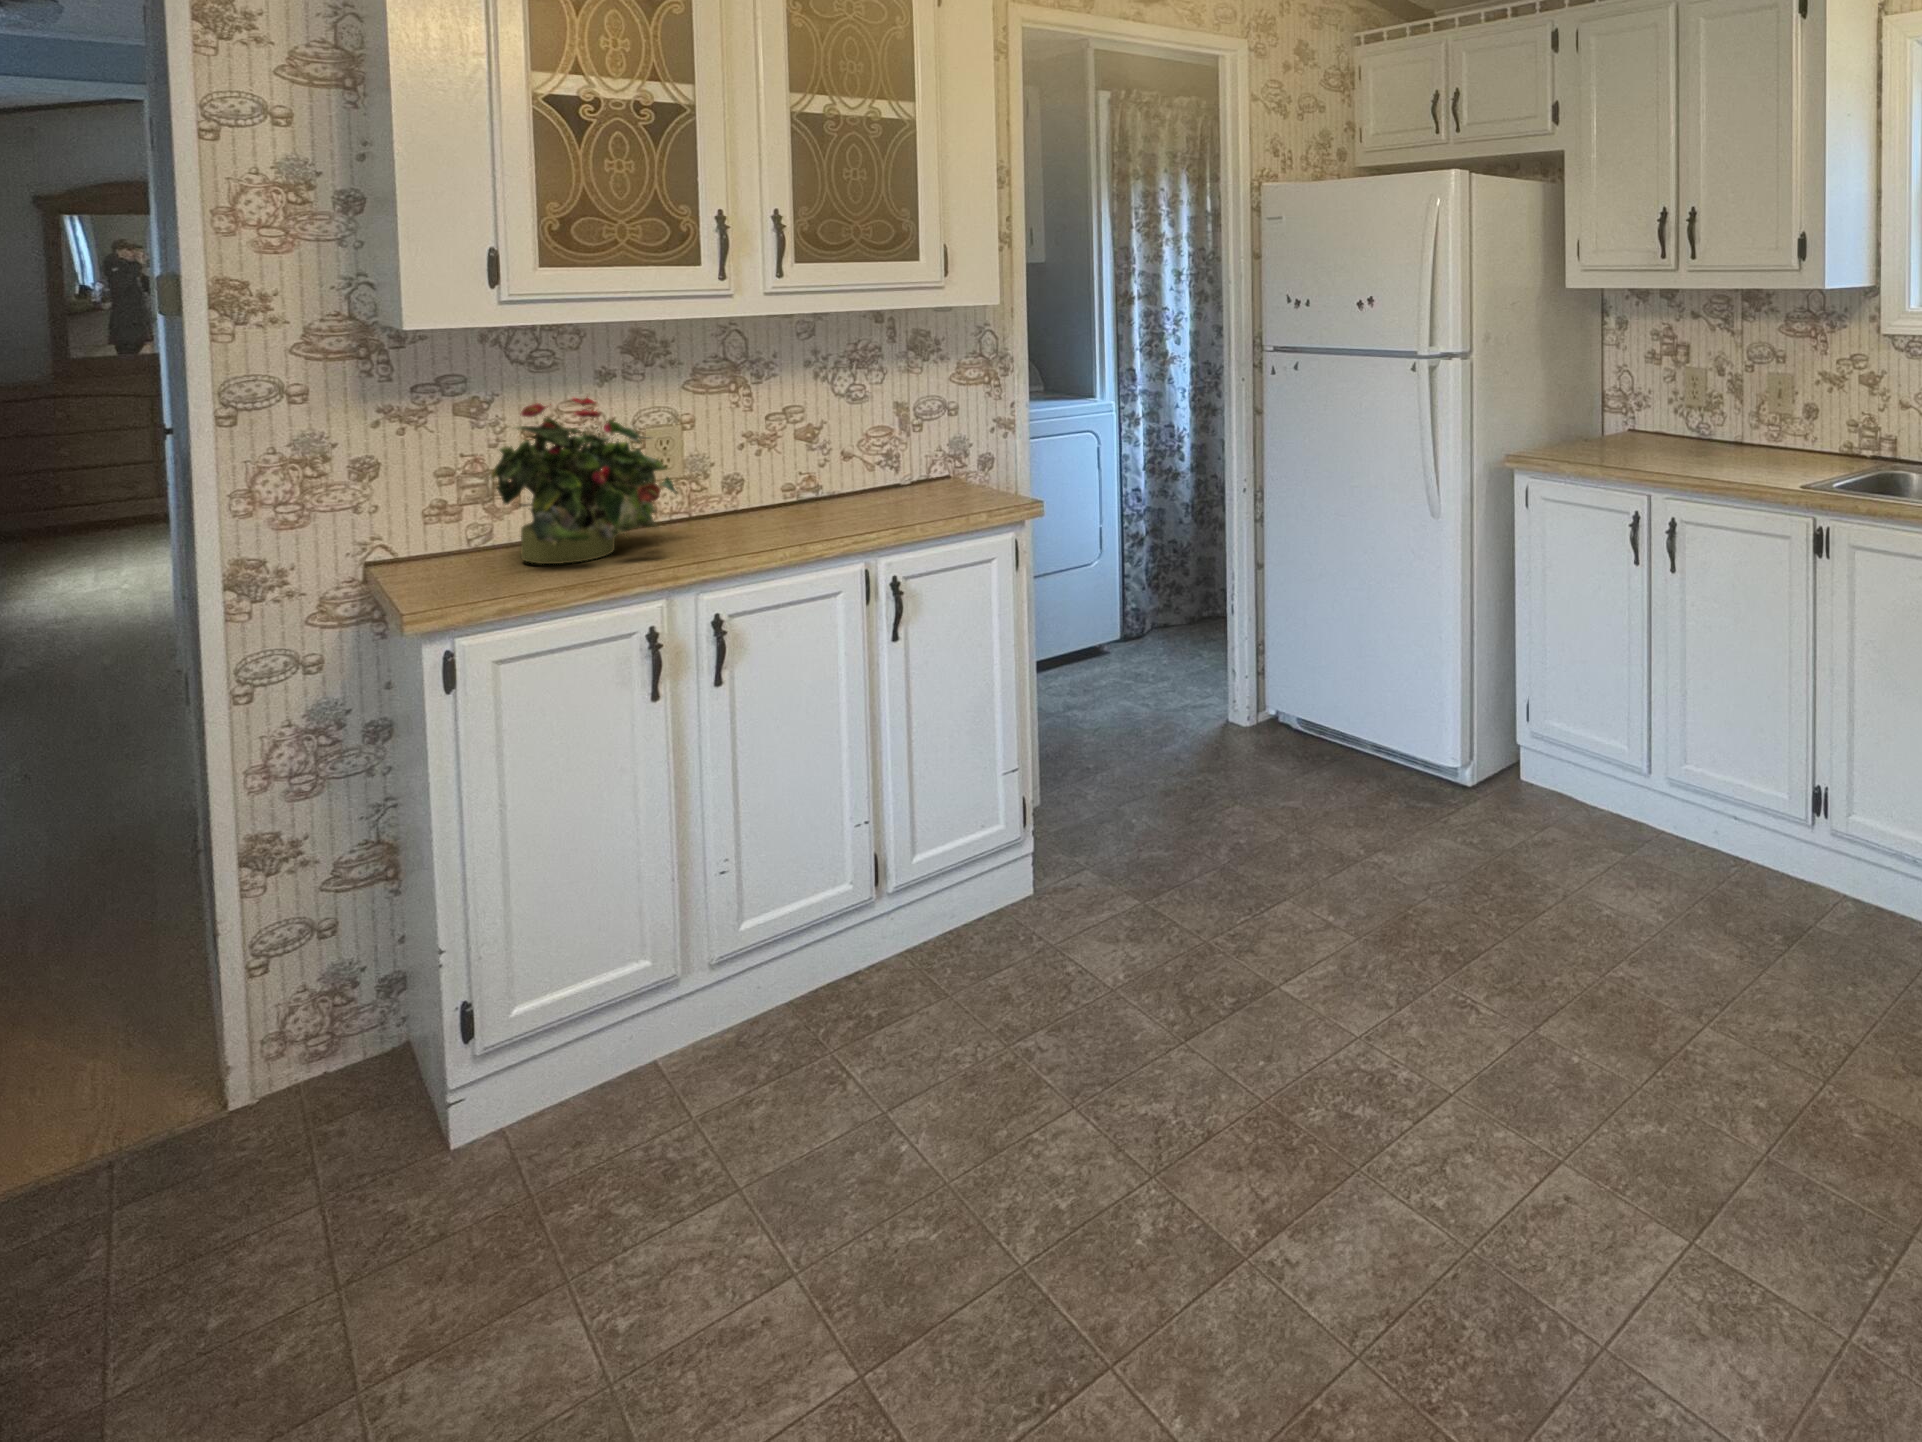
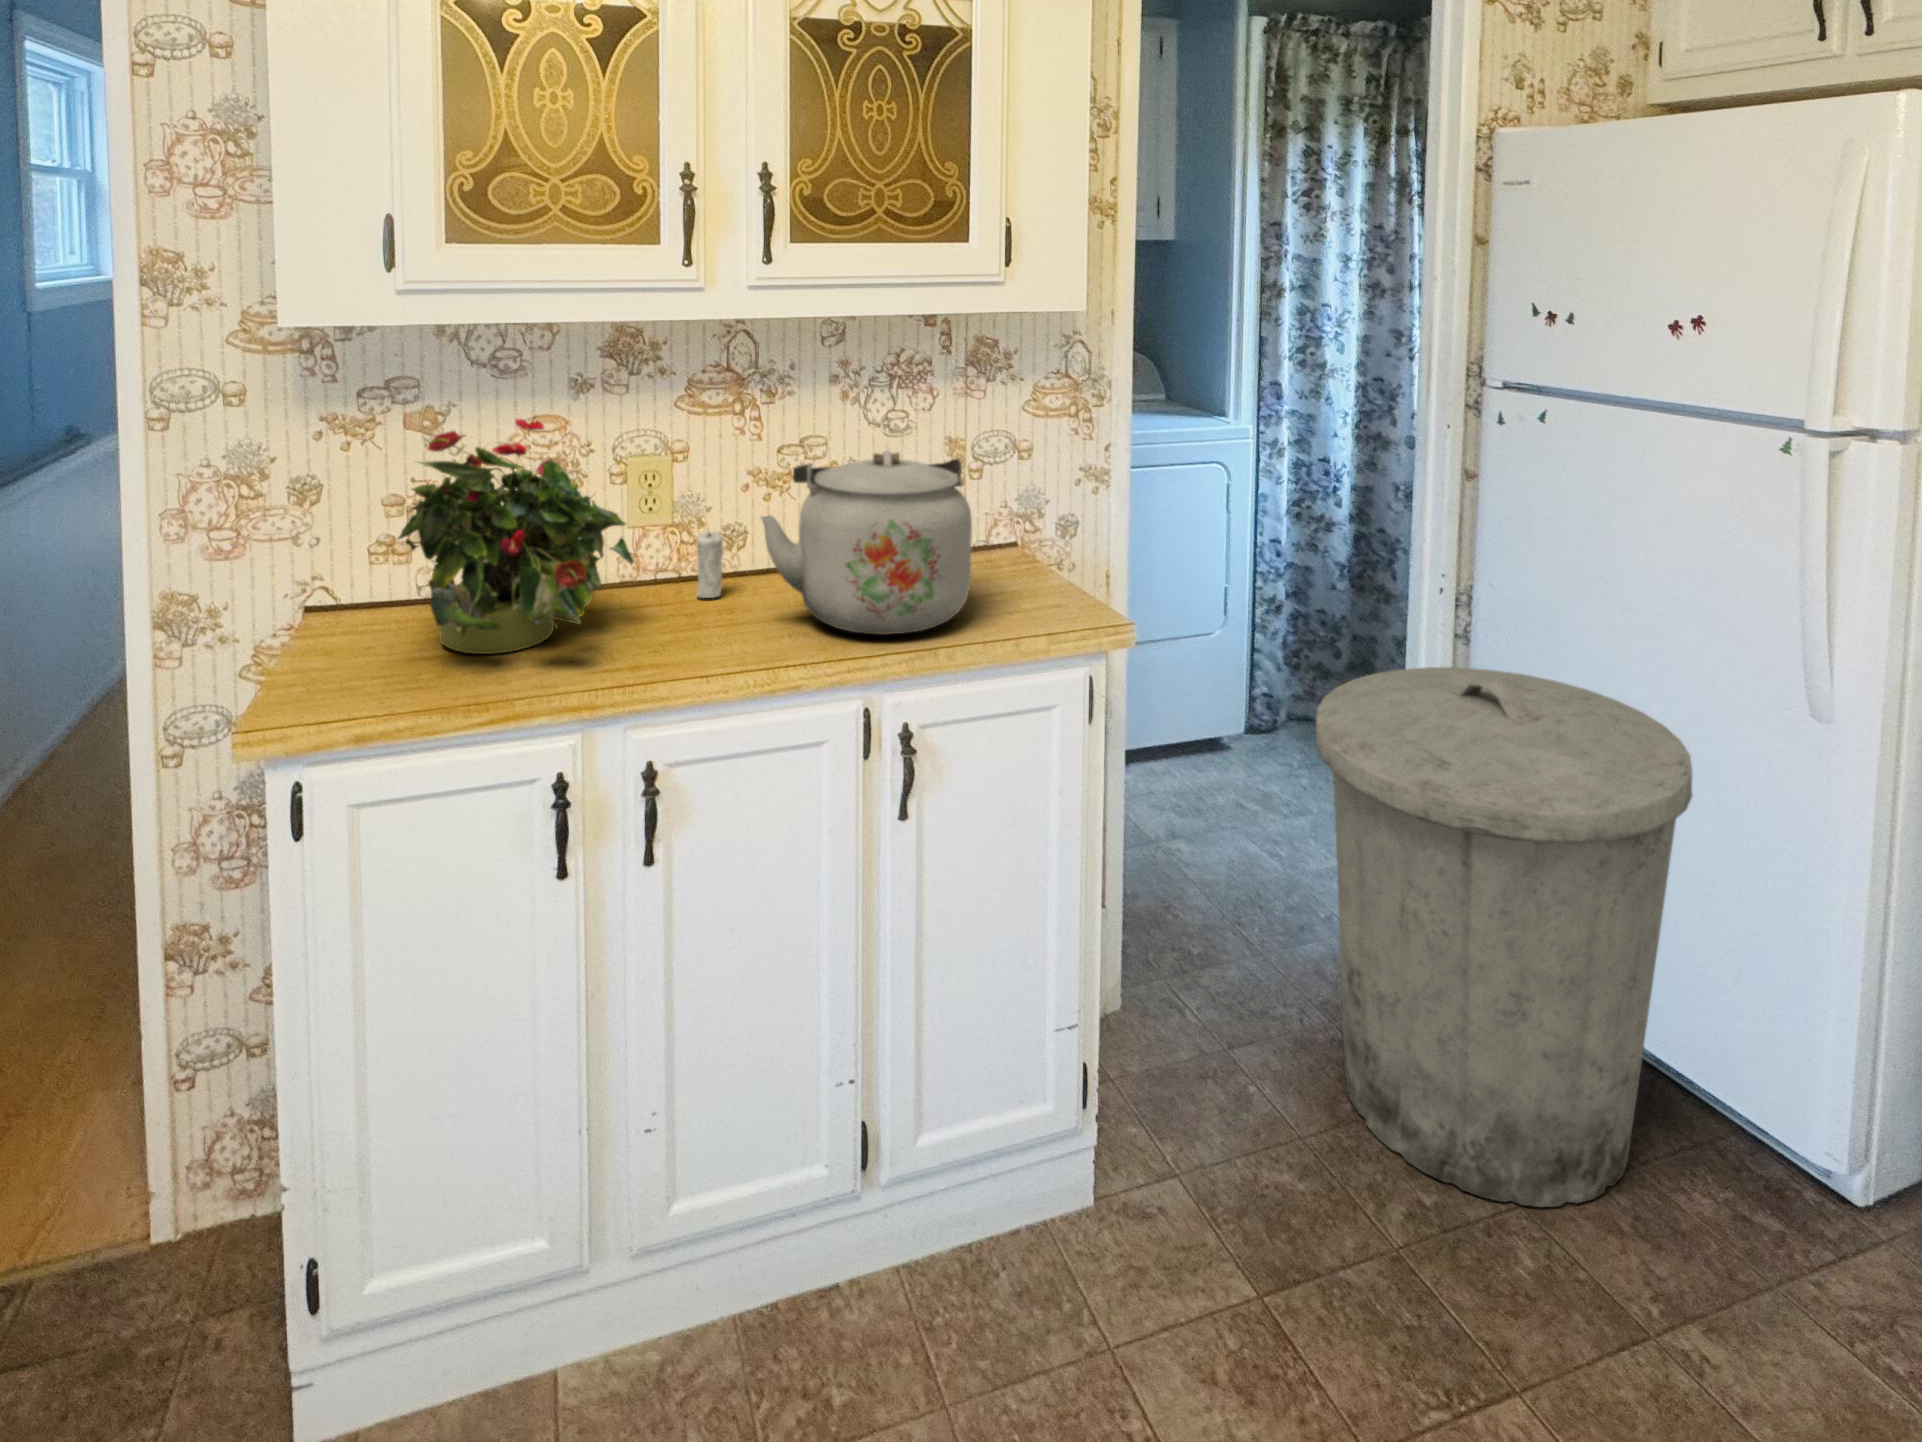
kettle: none [777,403,931,523] -> present [761,450,972,635]
candle: none [714,467,737,523] -> present [696,532,724,598]
trash can: none [1163,526,1376,832] -> present [1316,667,1693,1207]

